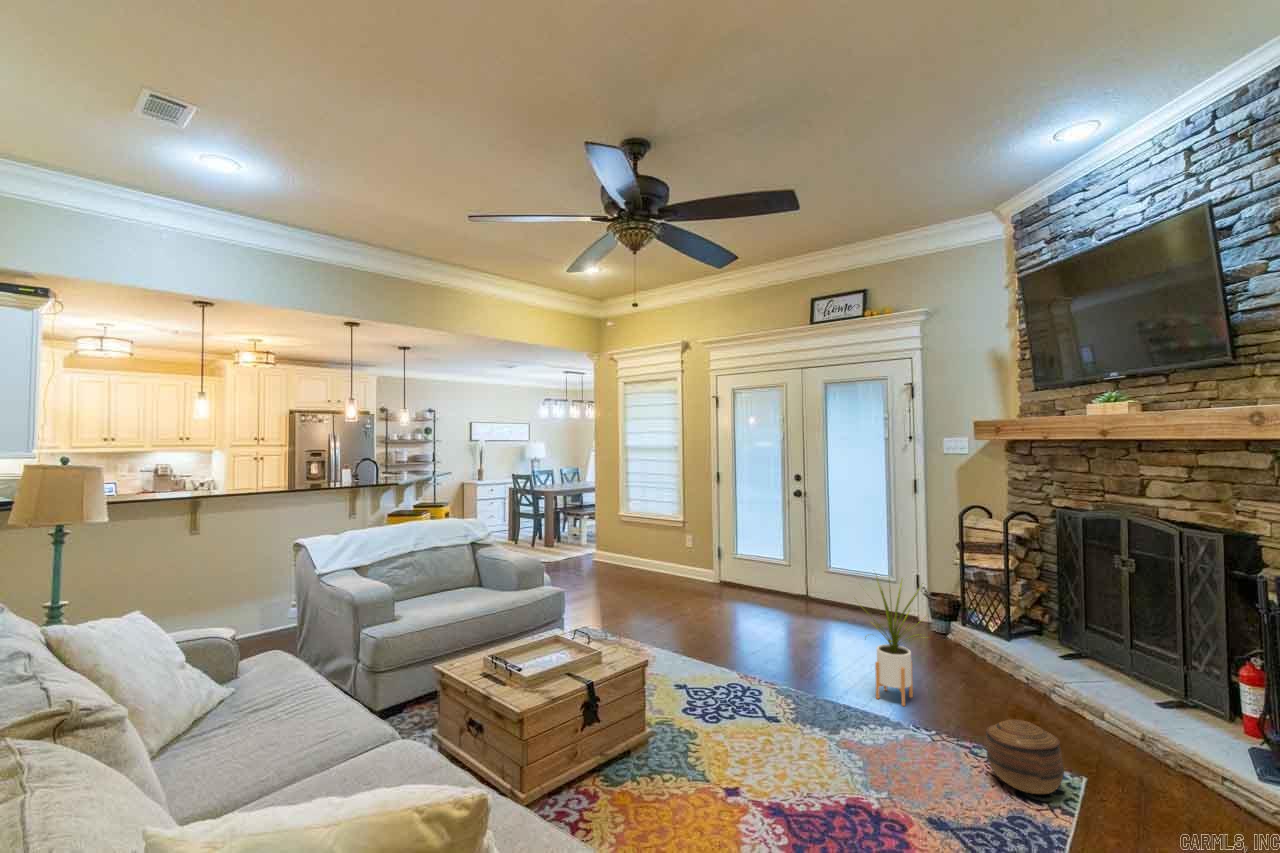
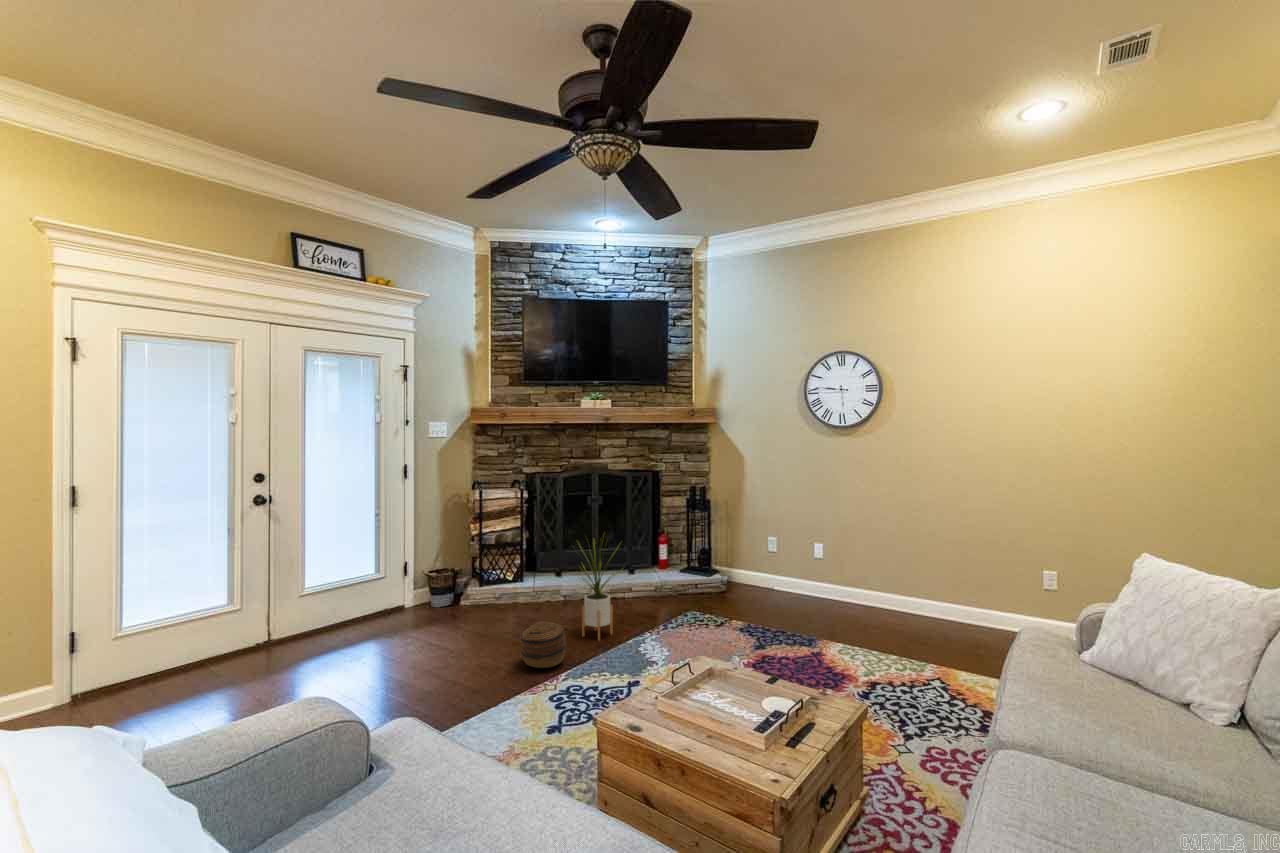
basket: present [986,720,1064,794] -> present [520,621,566,668]

